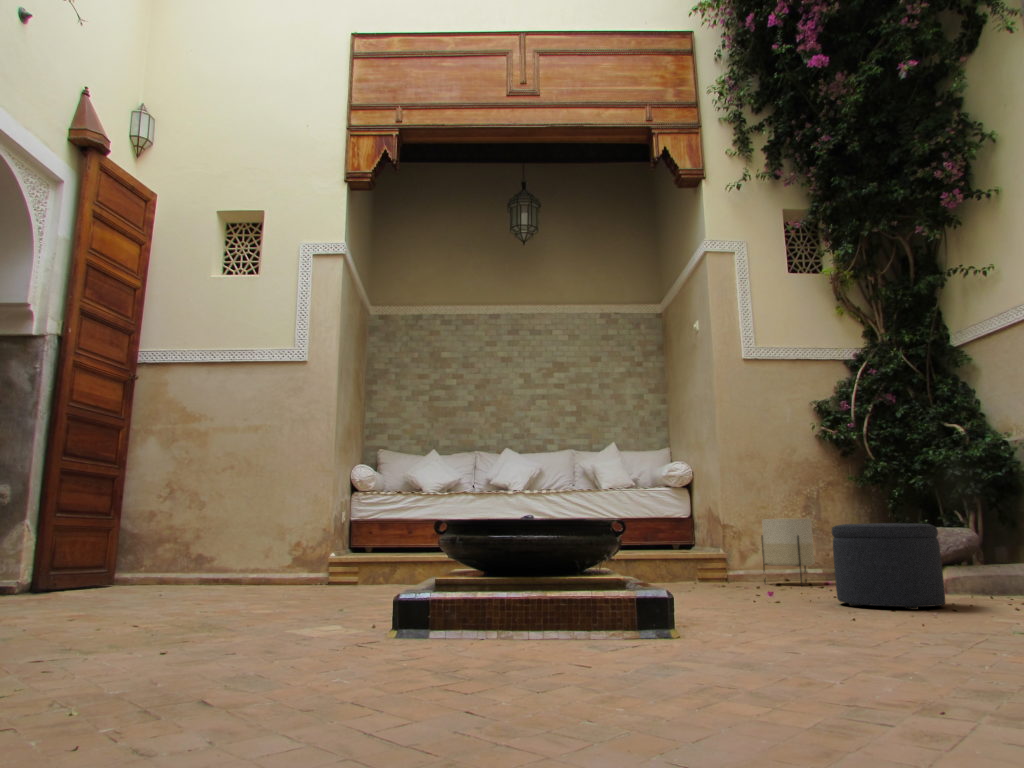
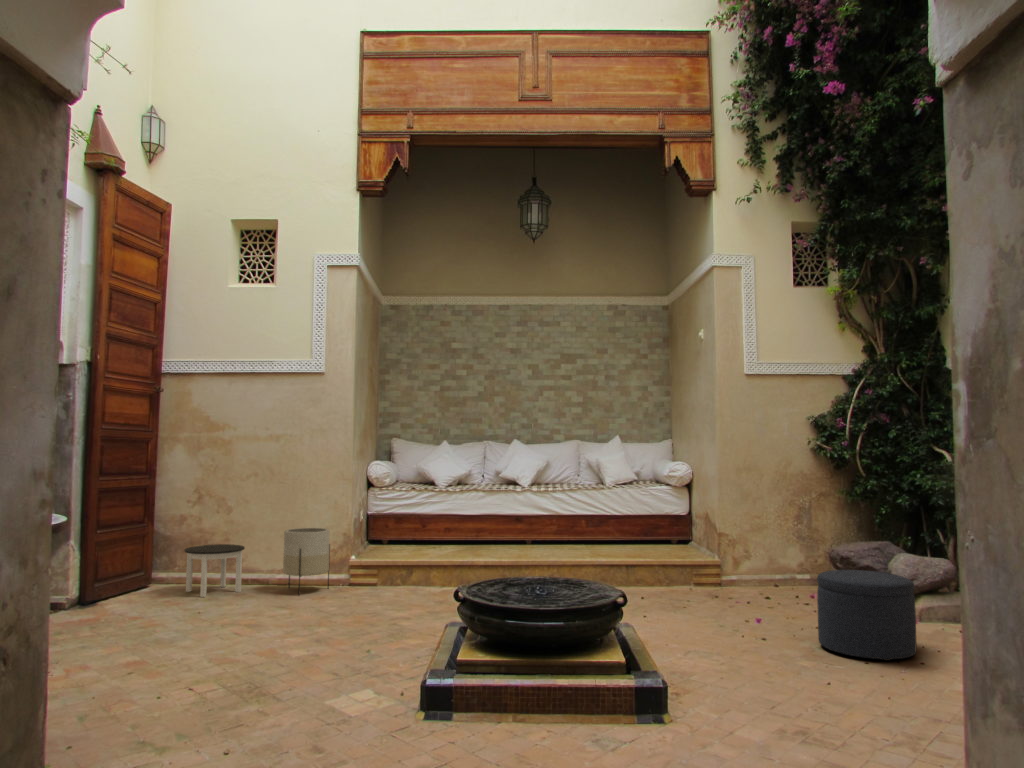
planter: present [761,519,815,585] -> present [283,528,330,595]
round table: none [151,541,217,591] -> present [184,544,245,597]

